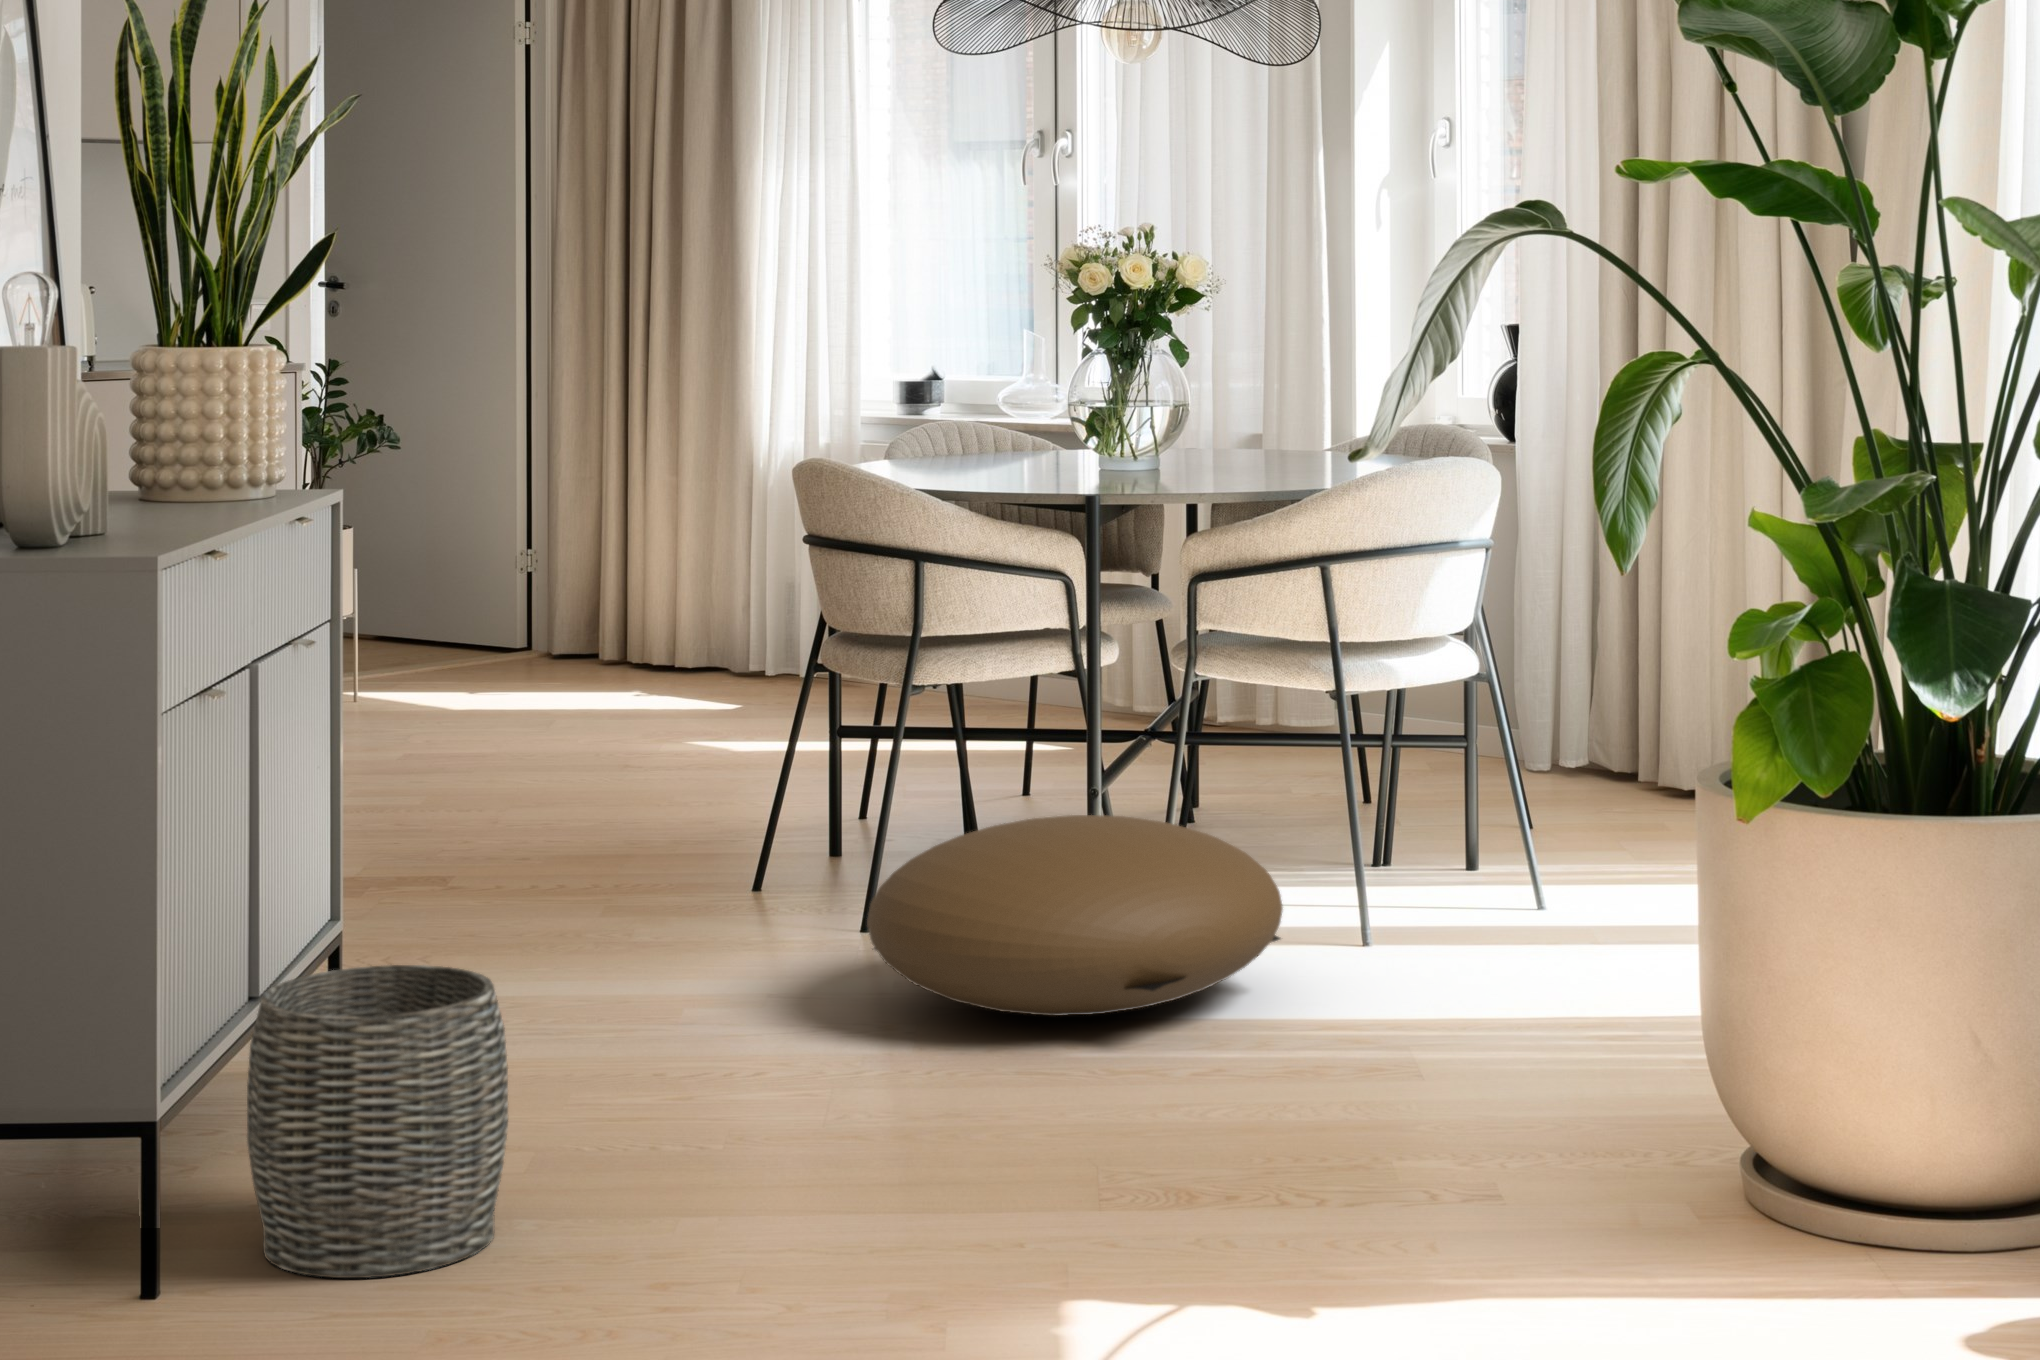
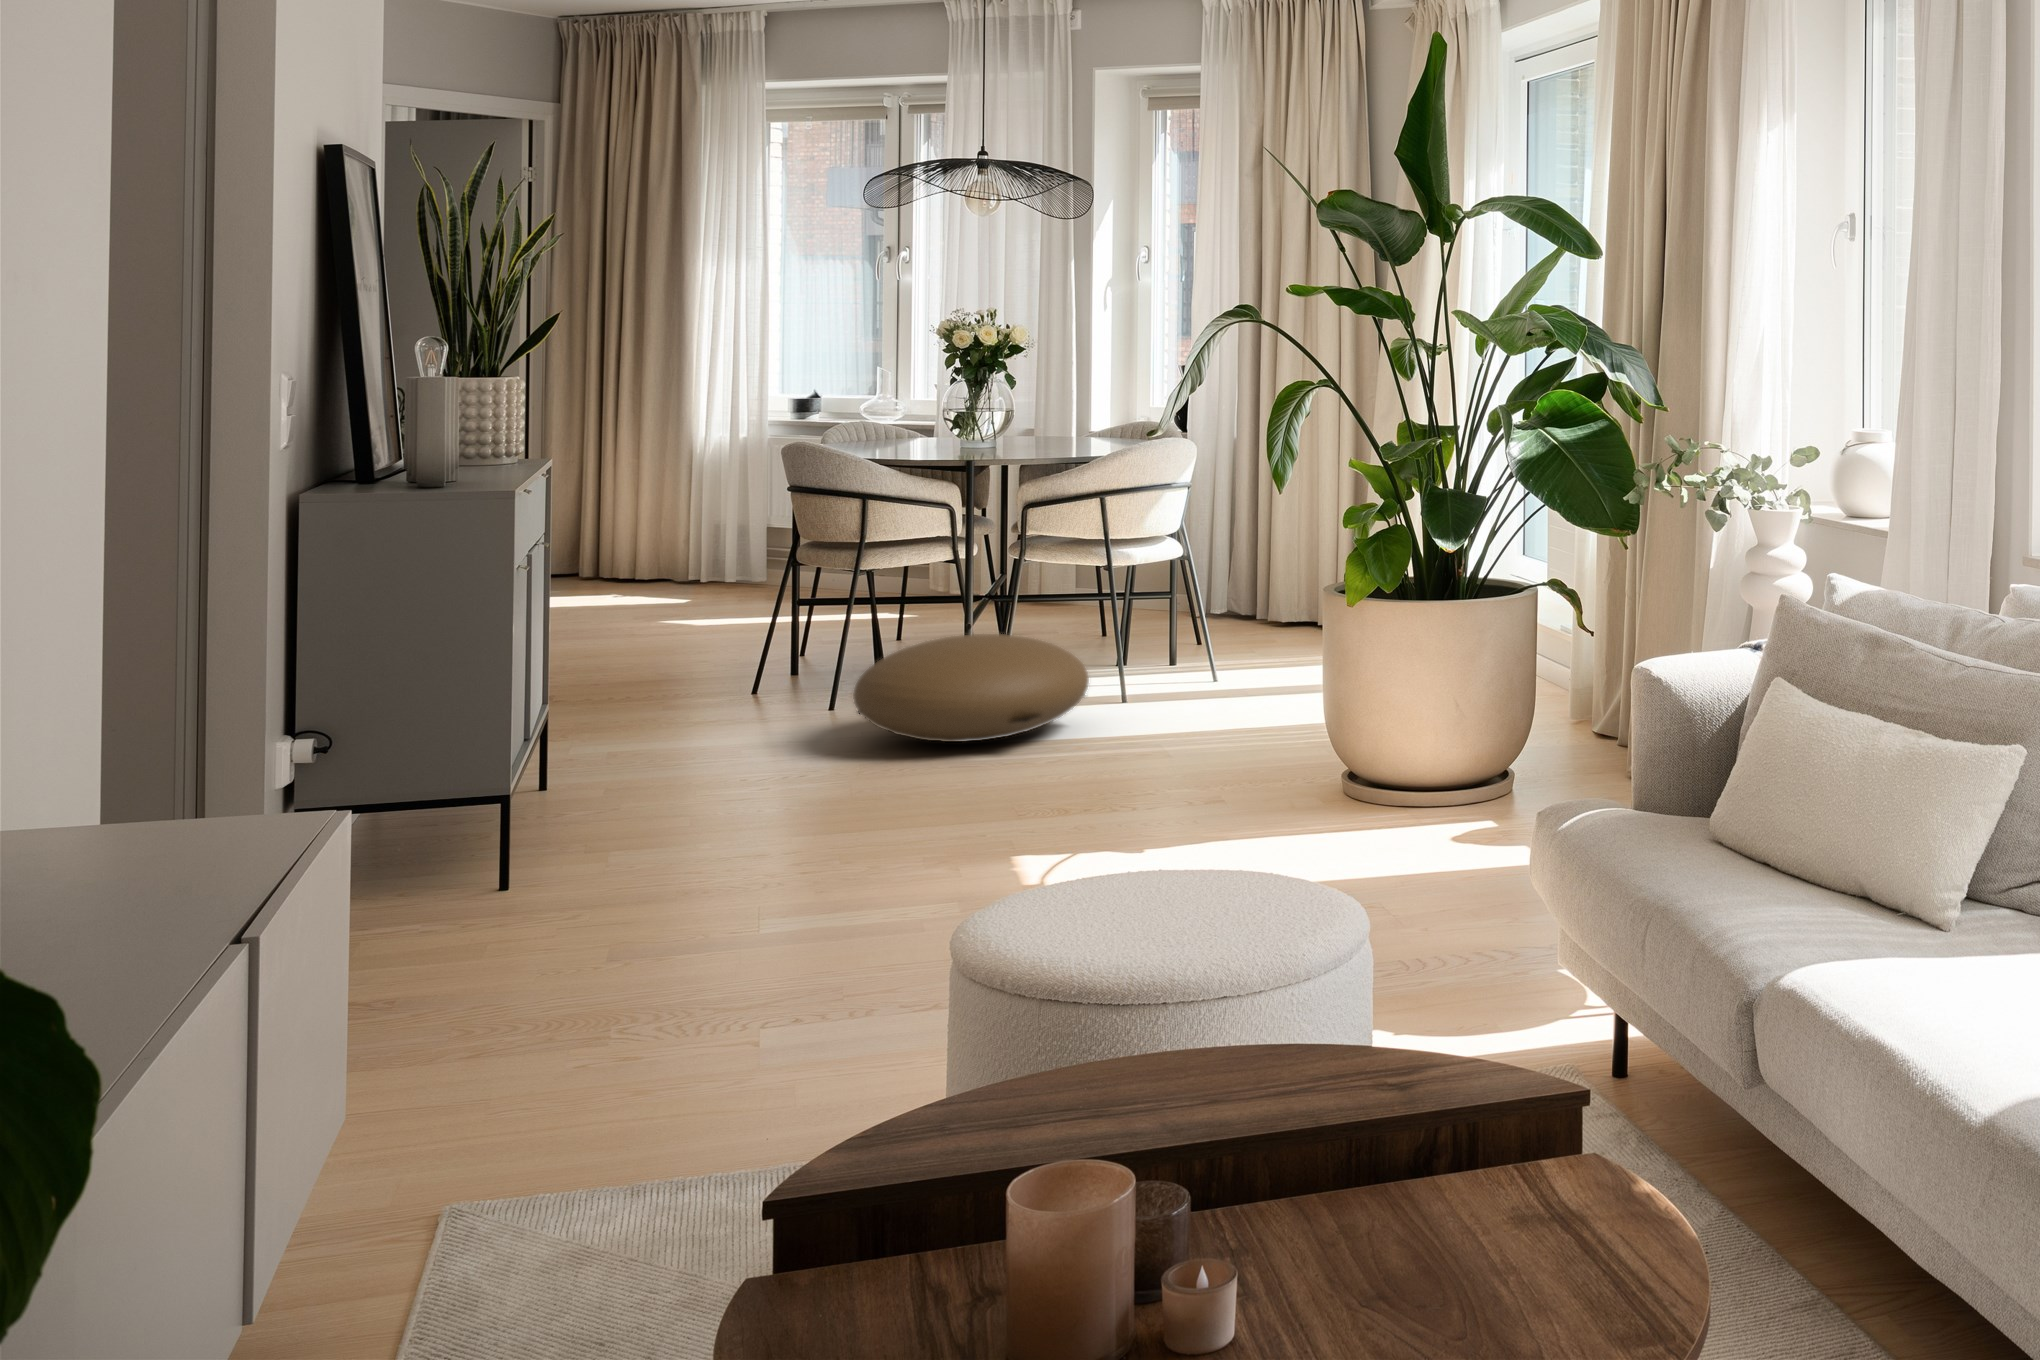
woven basket: present [247,965,508,1278] -> none [544,715,697,880]

